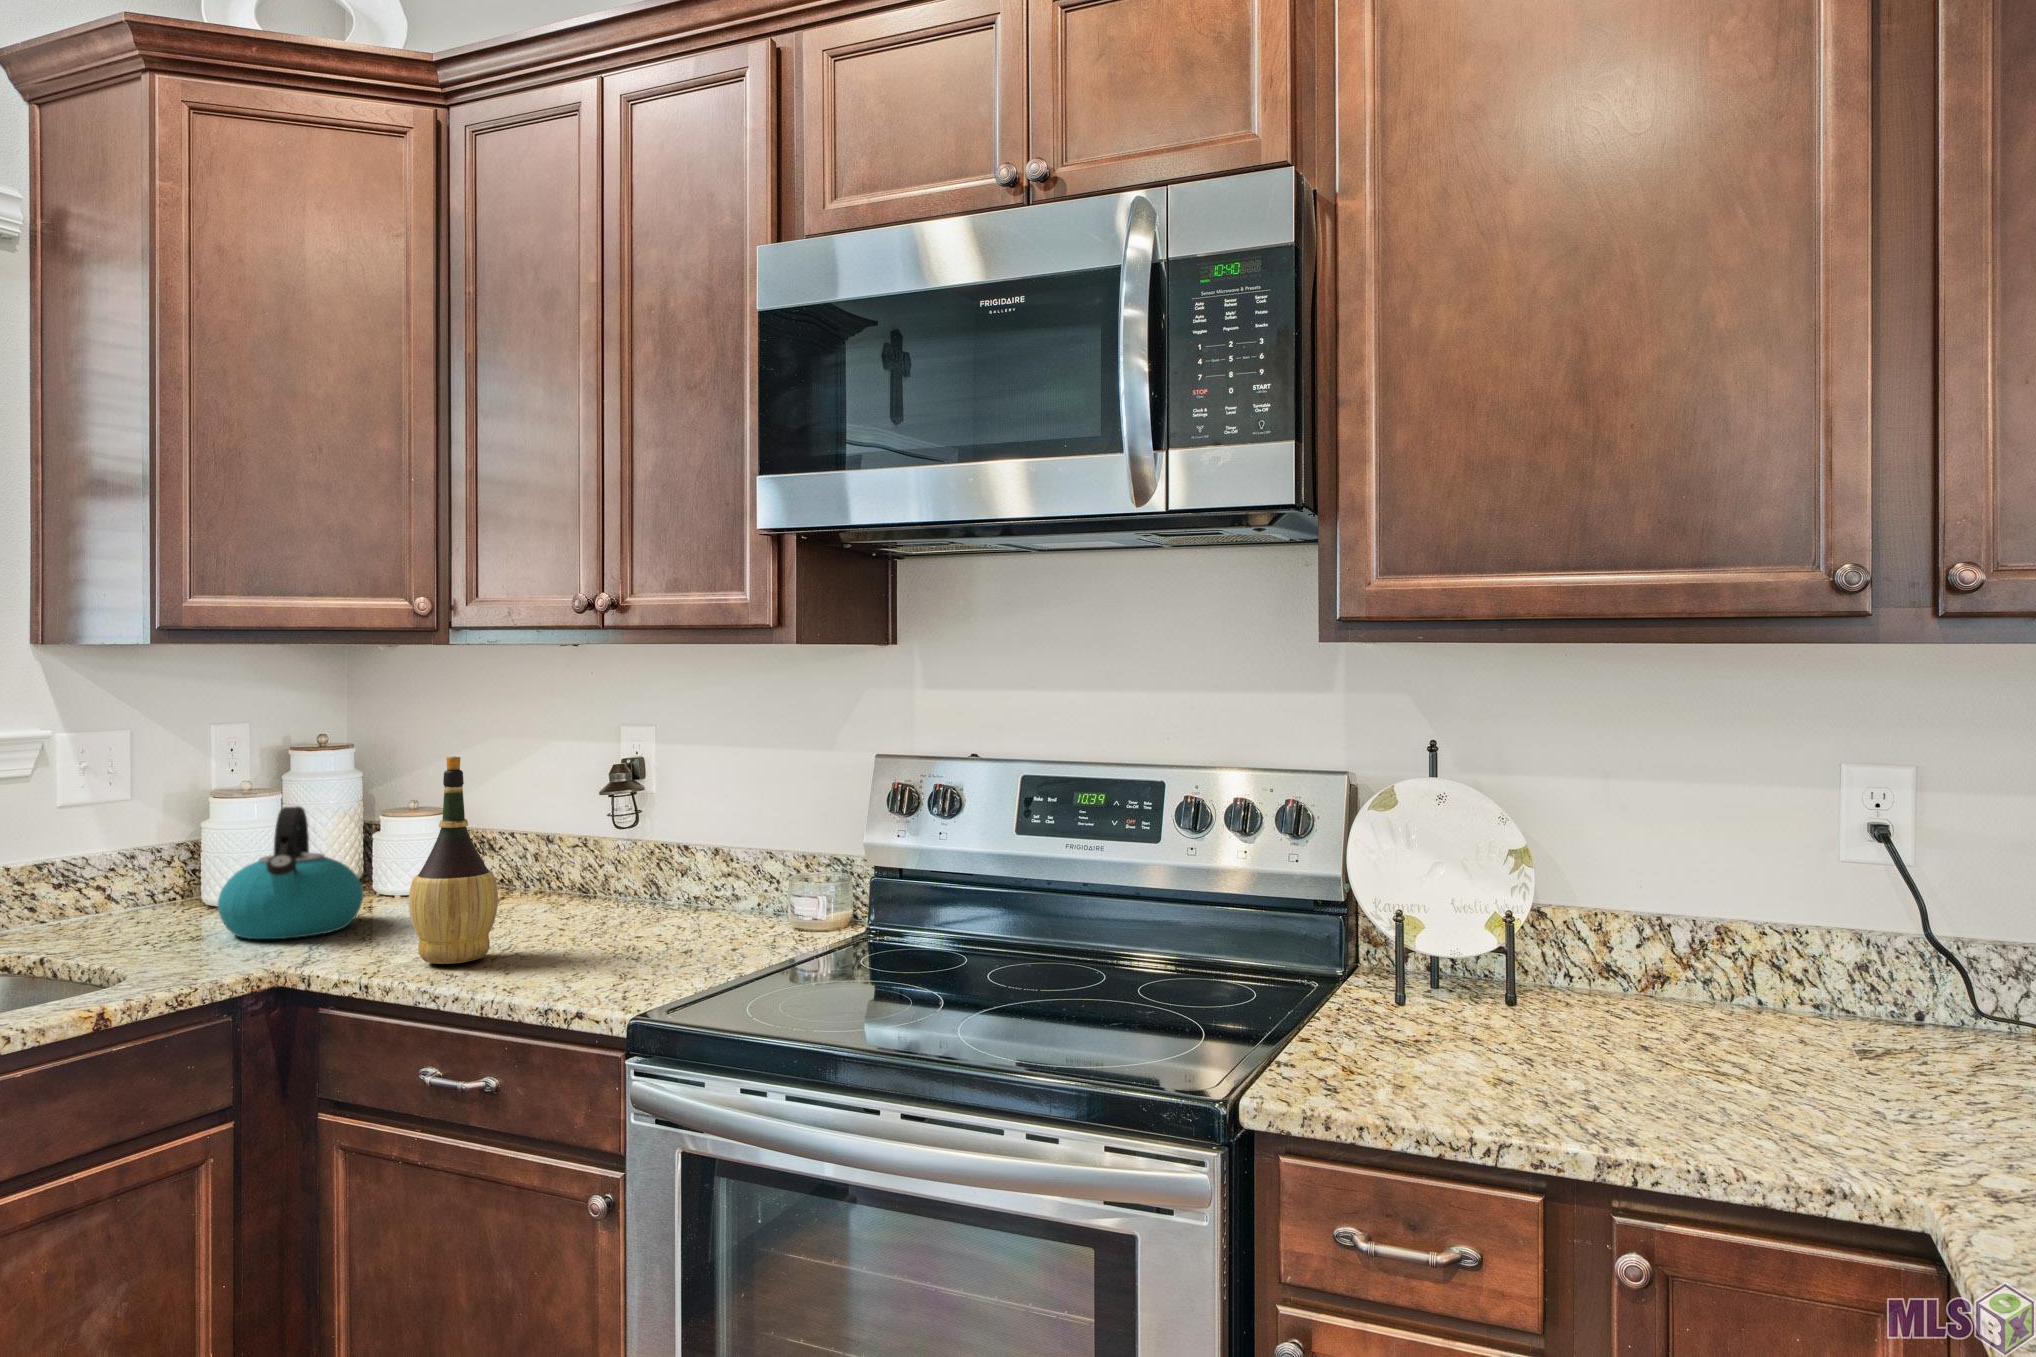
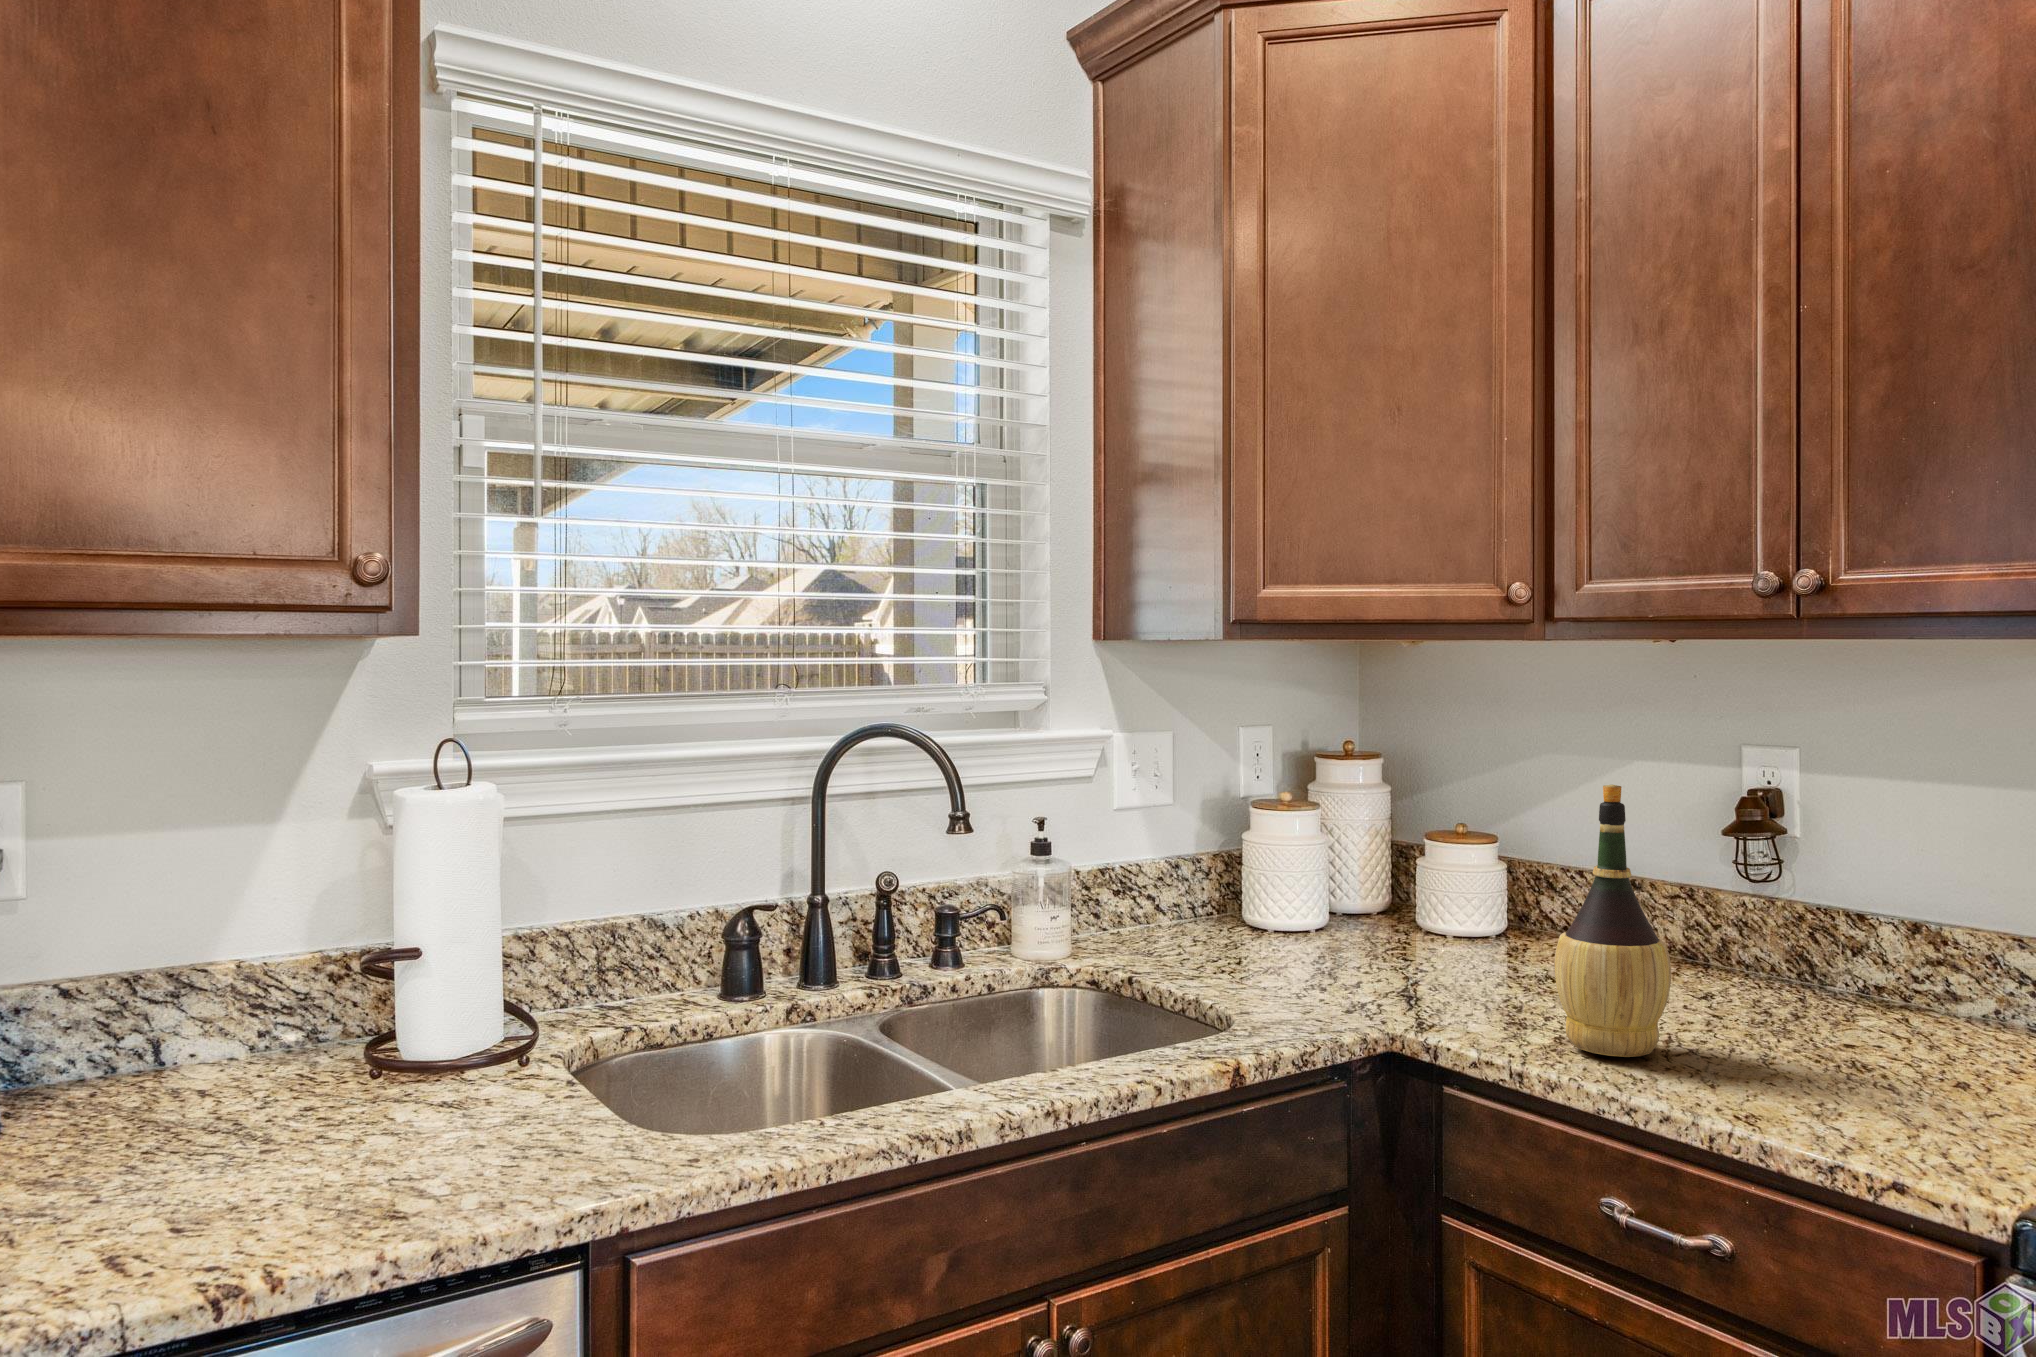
kettle: present [218,806,363,939] -> none [1288,828,1442,985]

